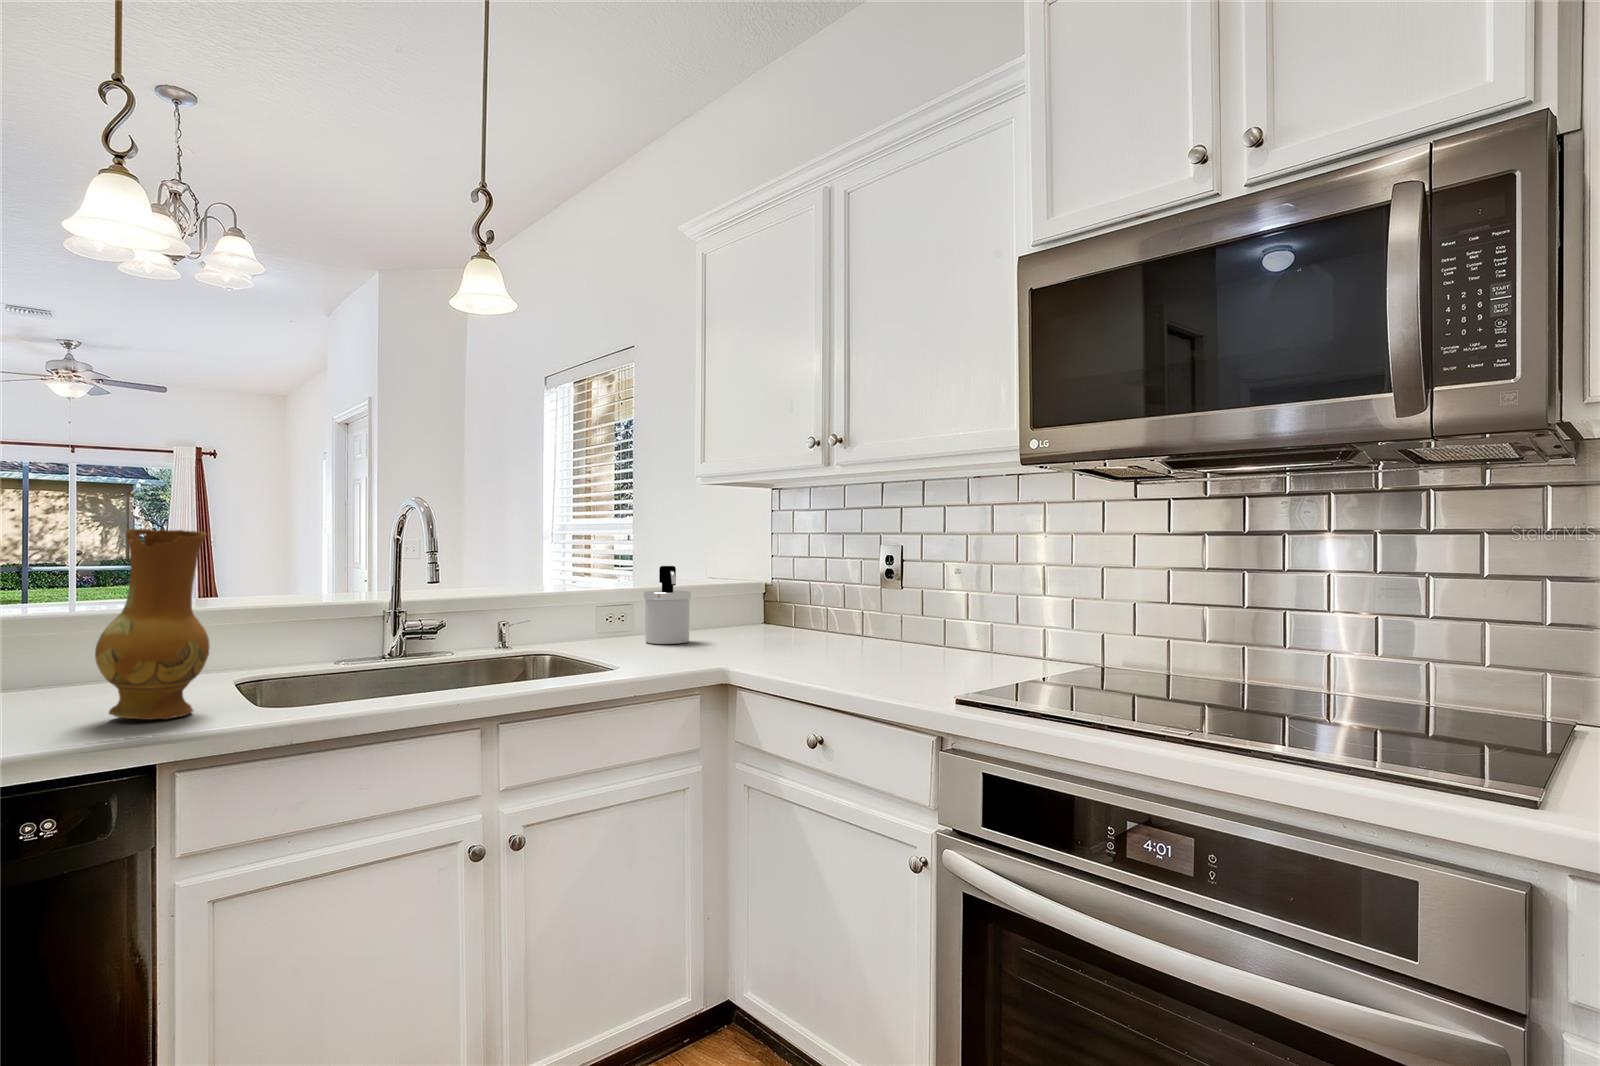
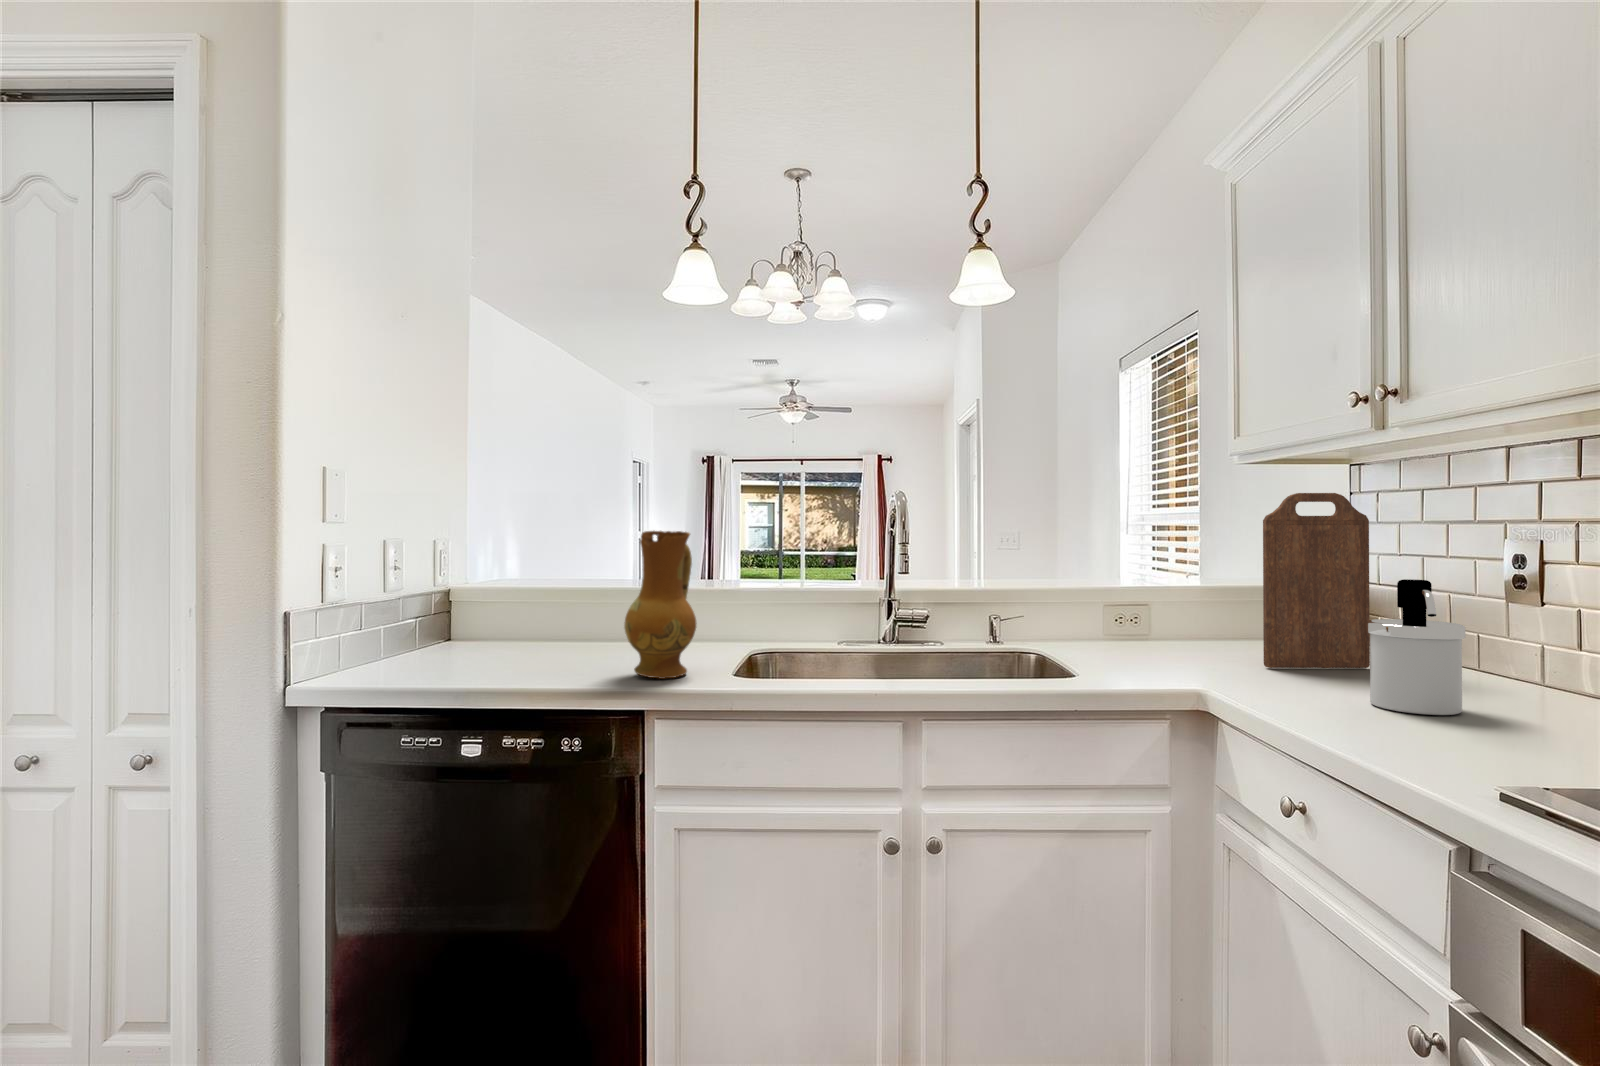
cutting board: none [741,509,803,648] -> present [1263,493,1370,668]
soap dispenser: present [644,566,691,644] -> present [1366,579,1466,715]

